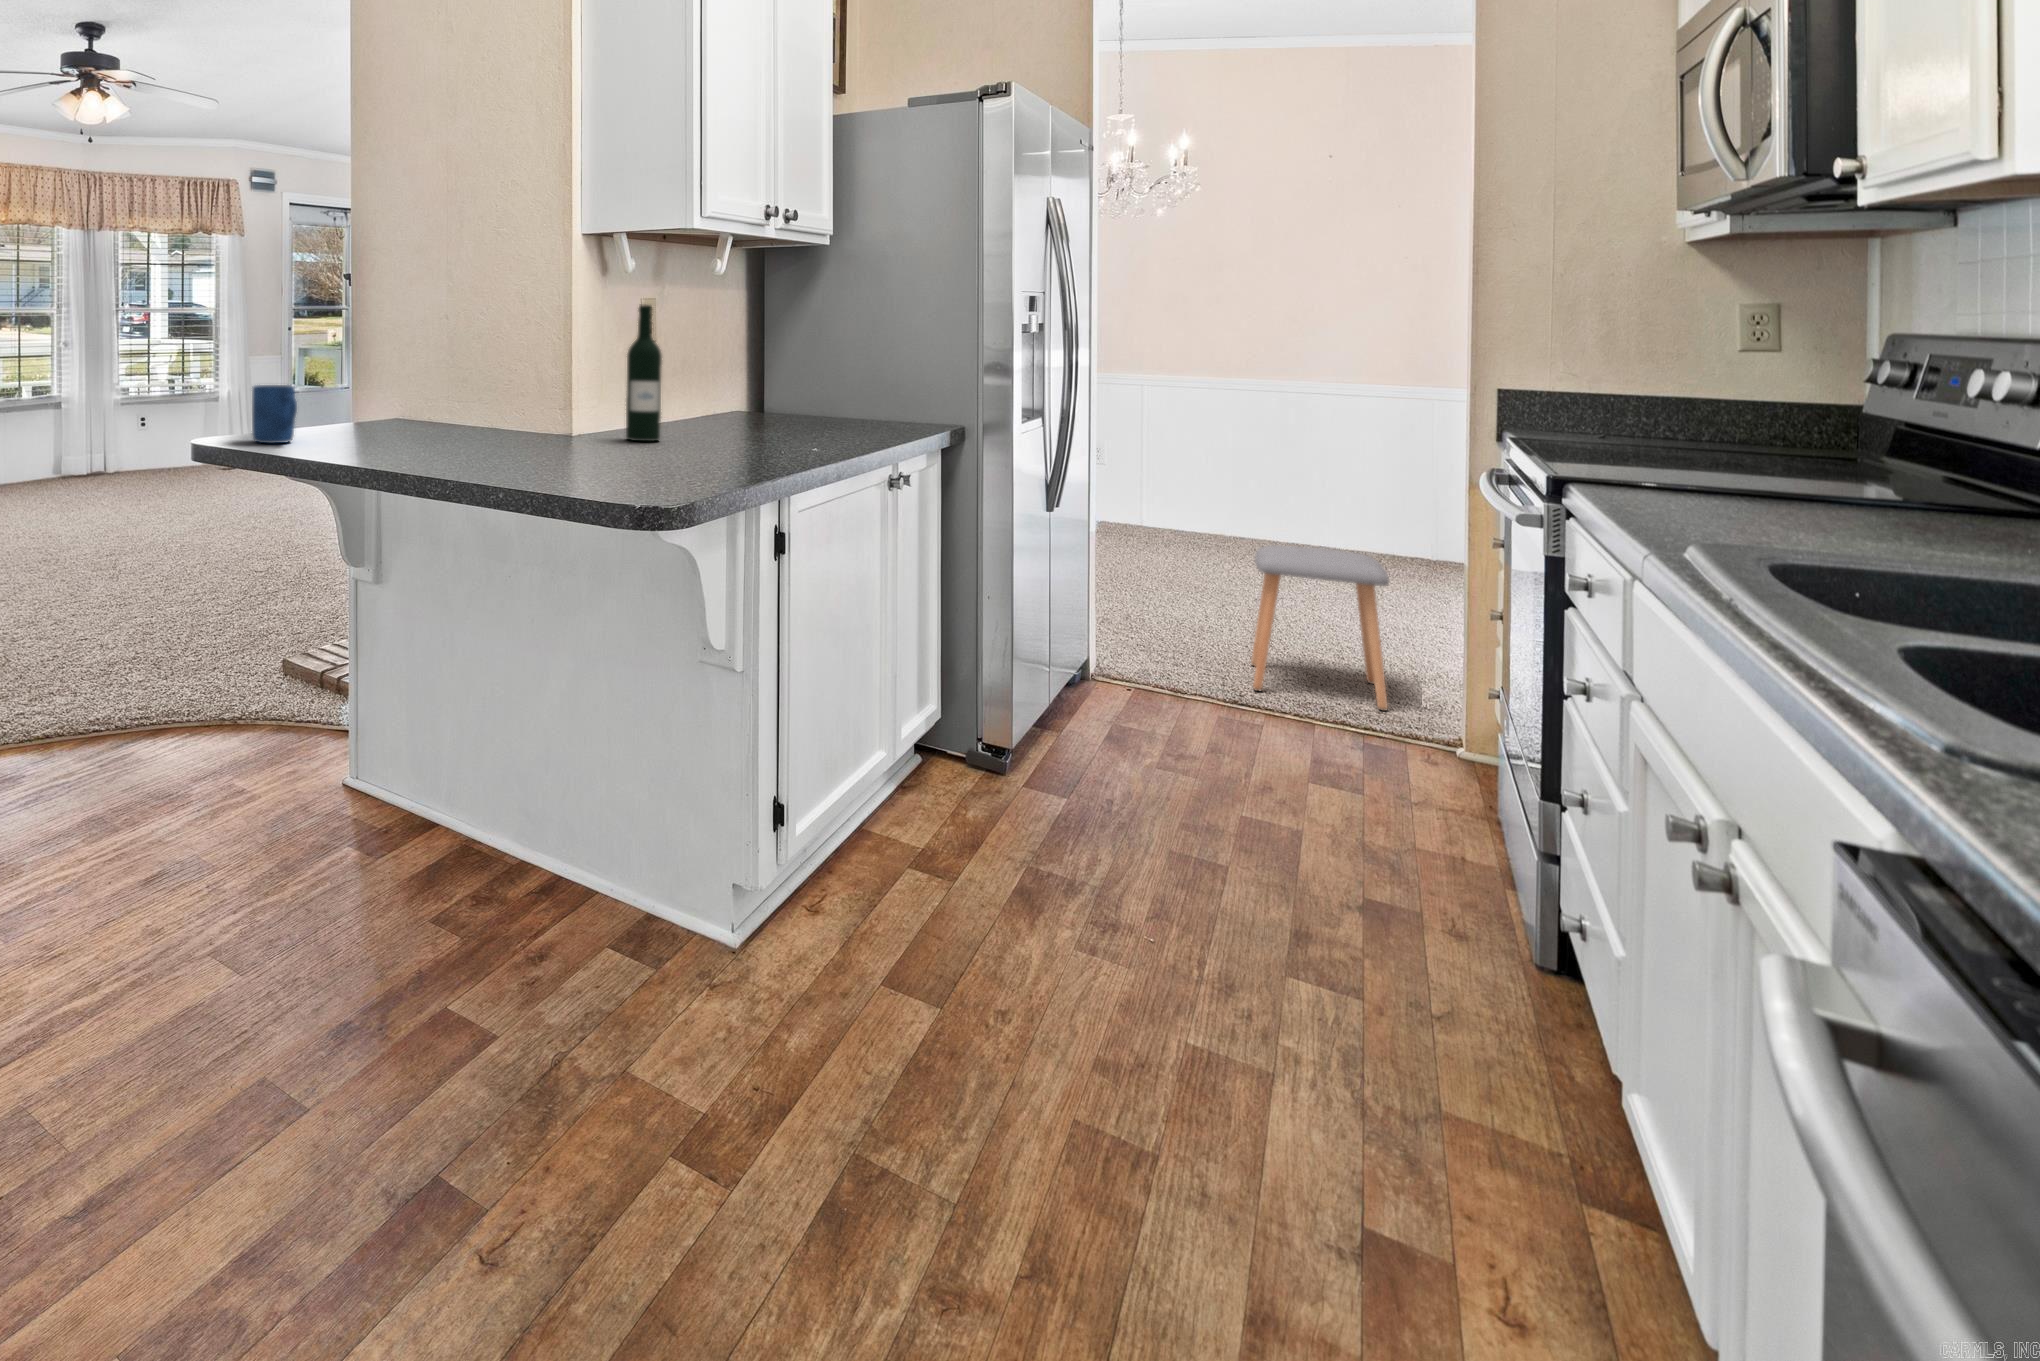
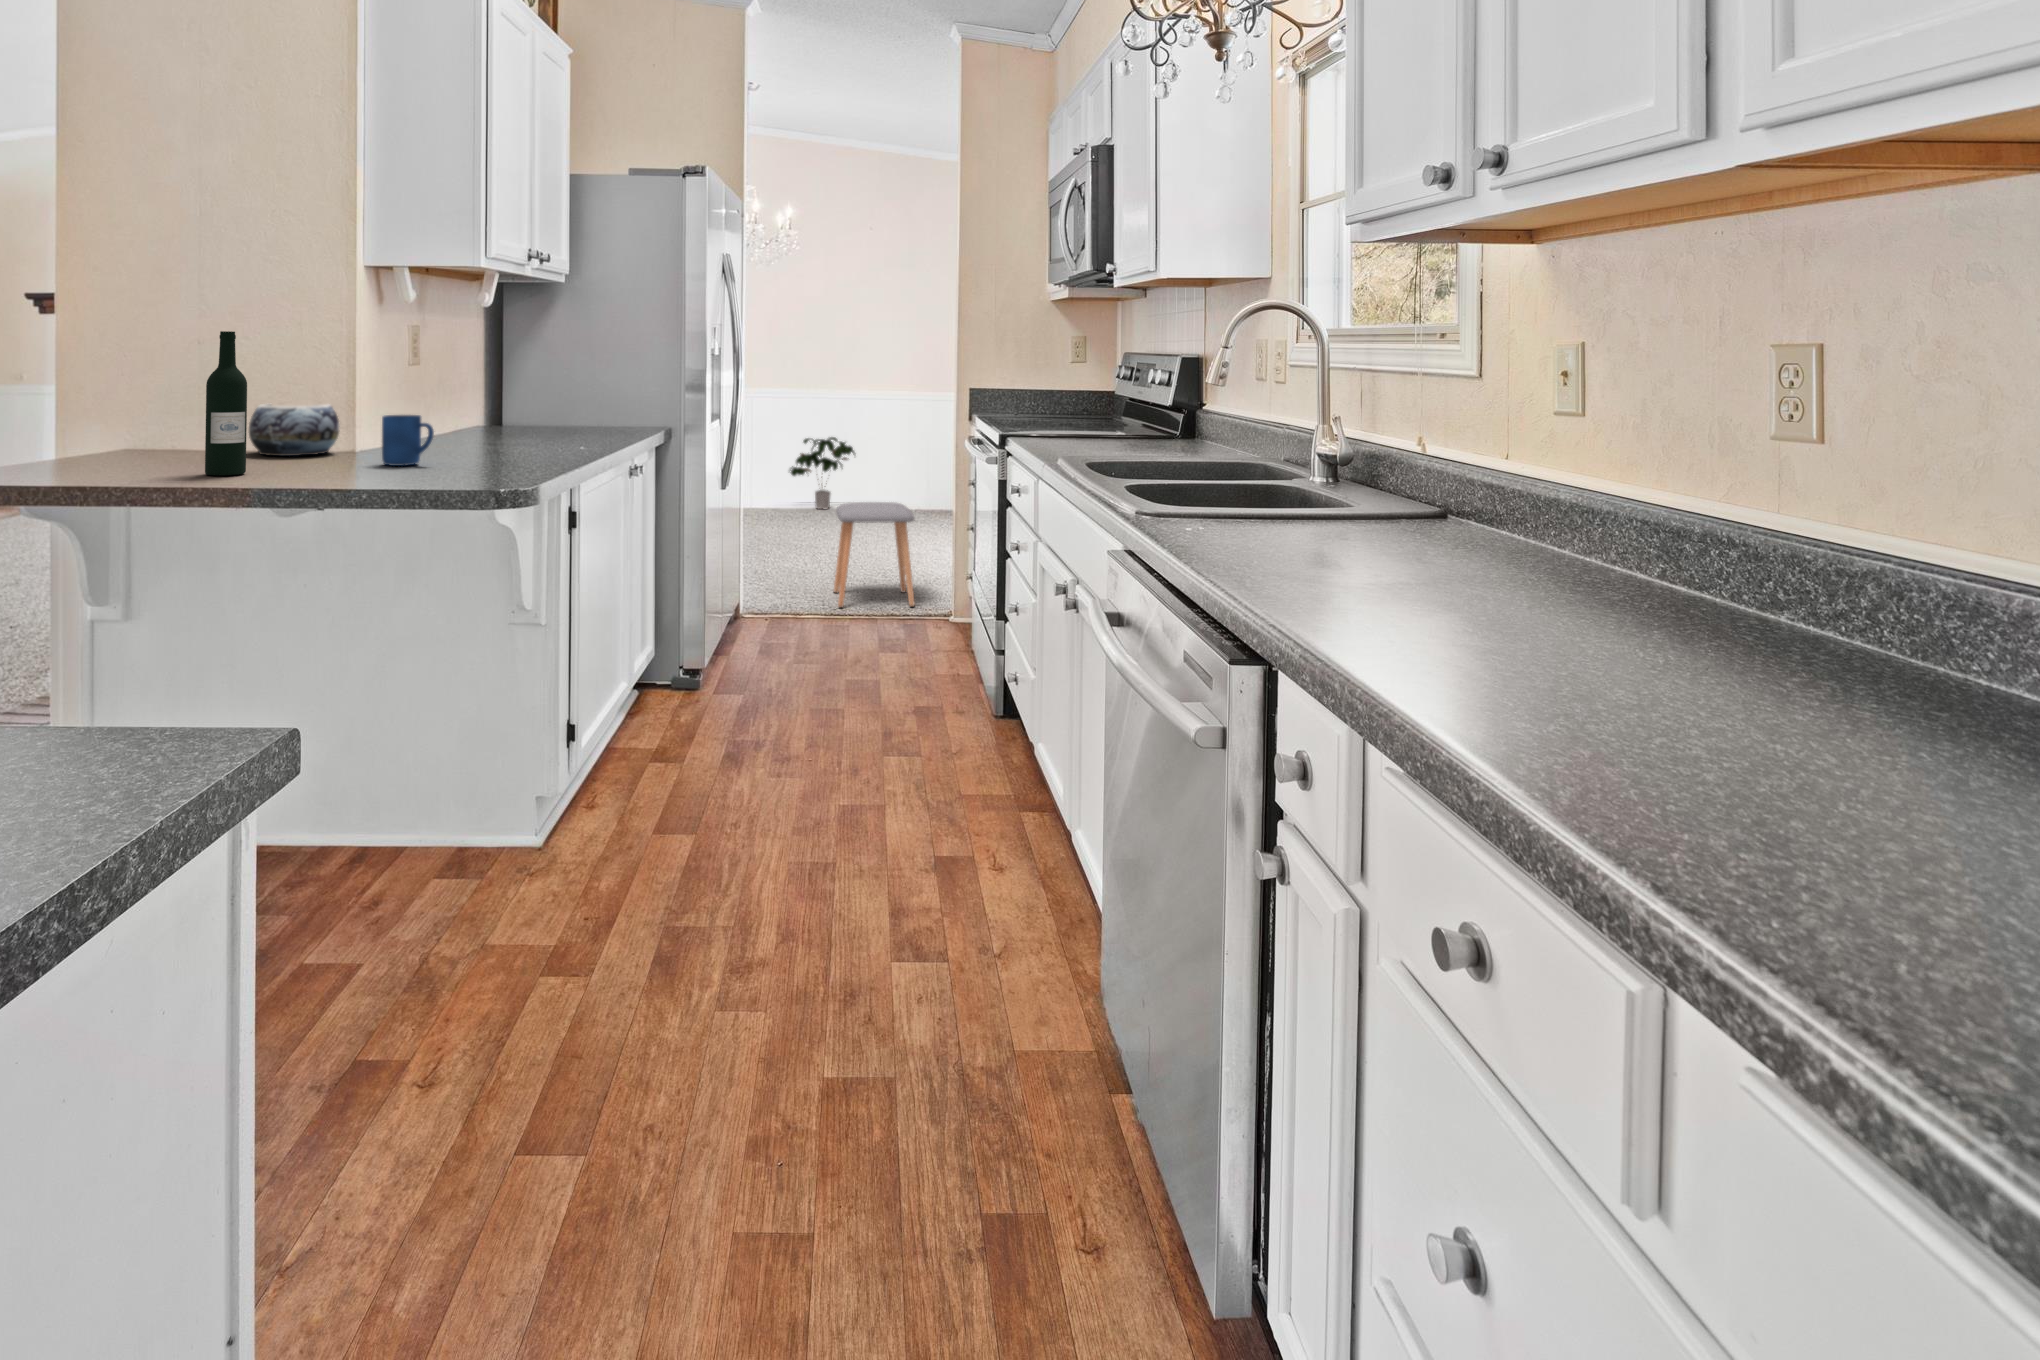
wine bottle: present [626,305,662,441] -> present [205,331,247,475]
decorative bowl: none [433,380,523,438] -> present [249,404,340,456]
mug: present [252,385,297,443] -> present [382,415,434,466]
potted plant: none [1210,449,1314,542] -> present [790,437,855,509]

